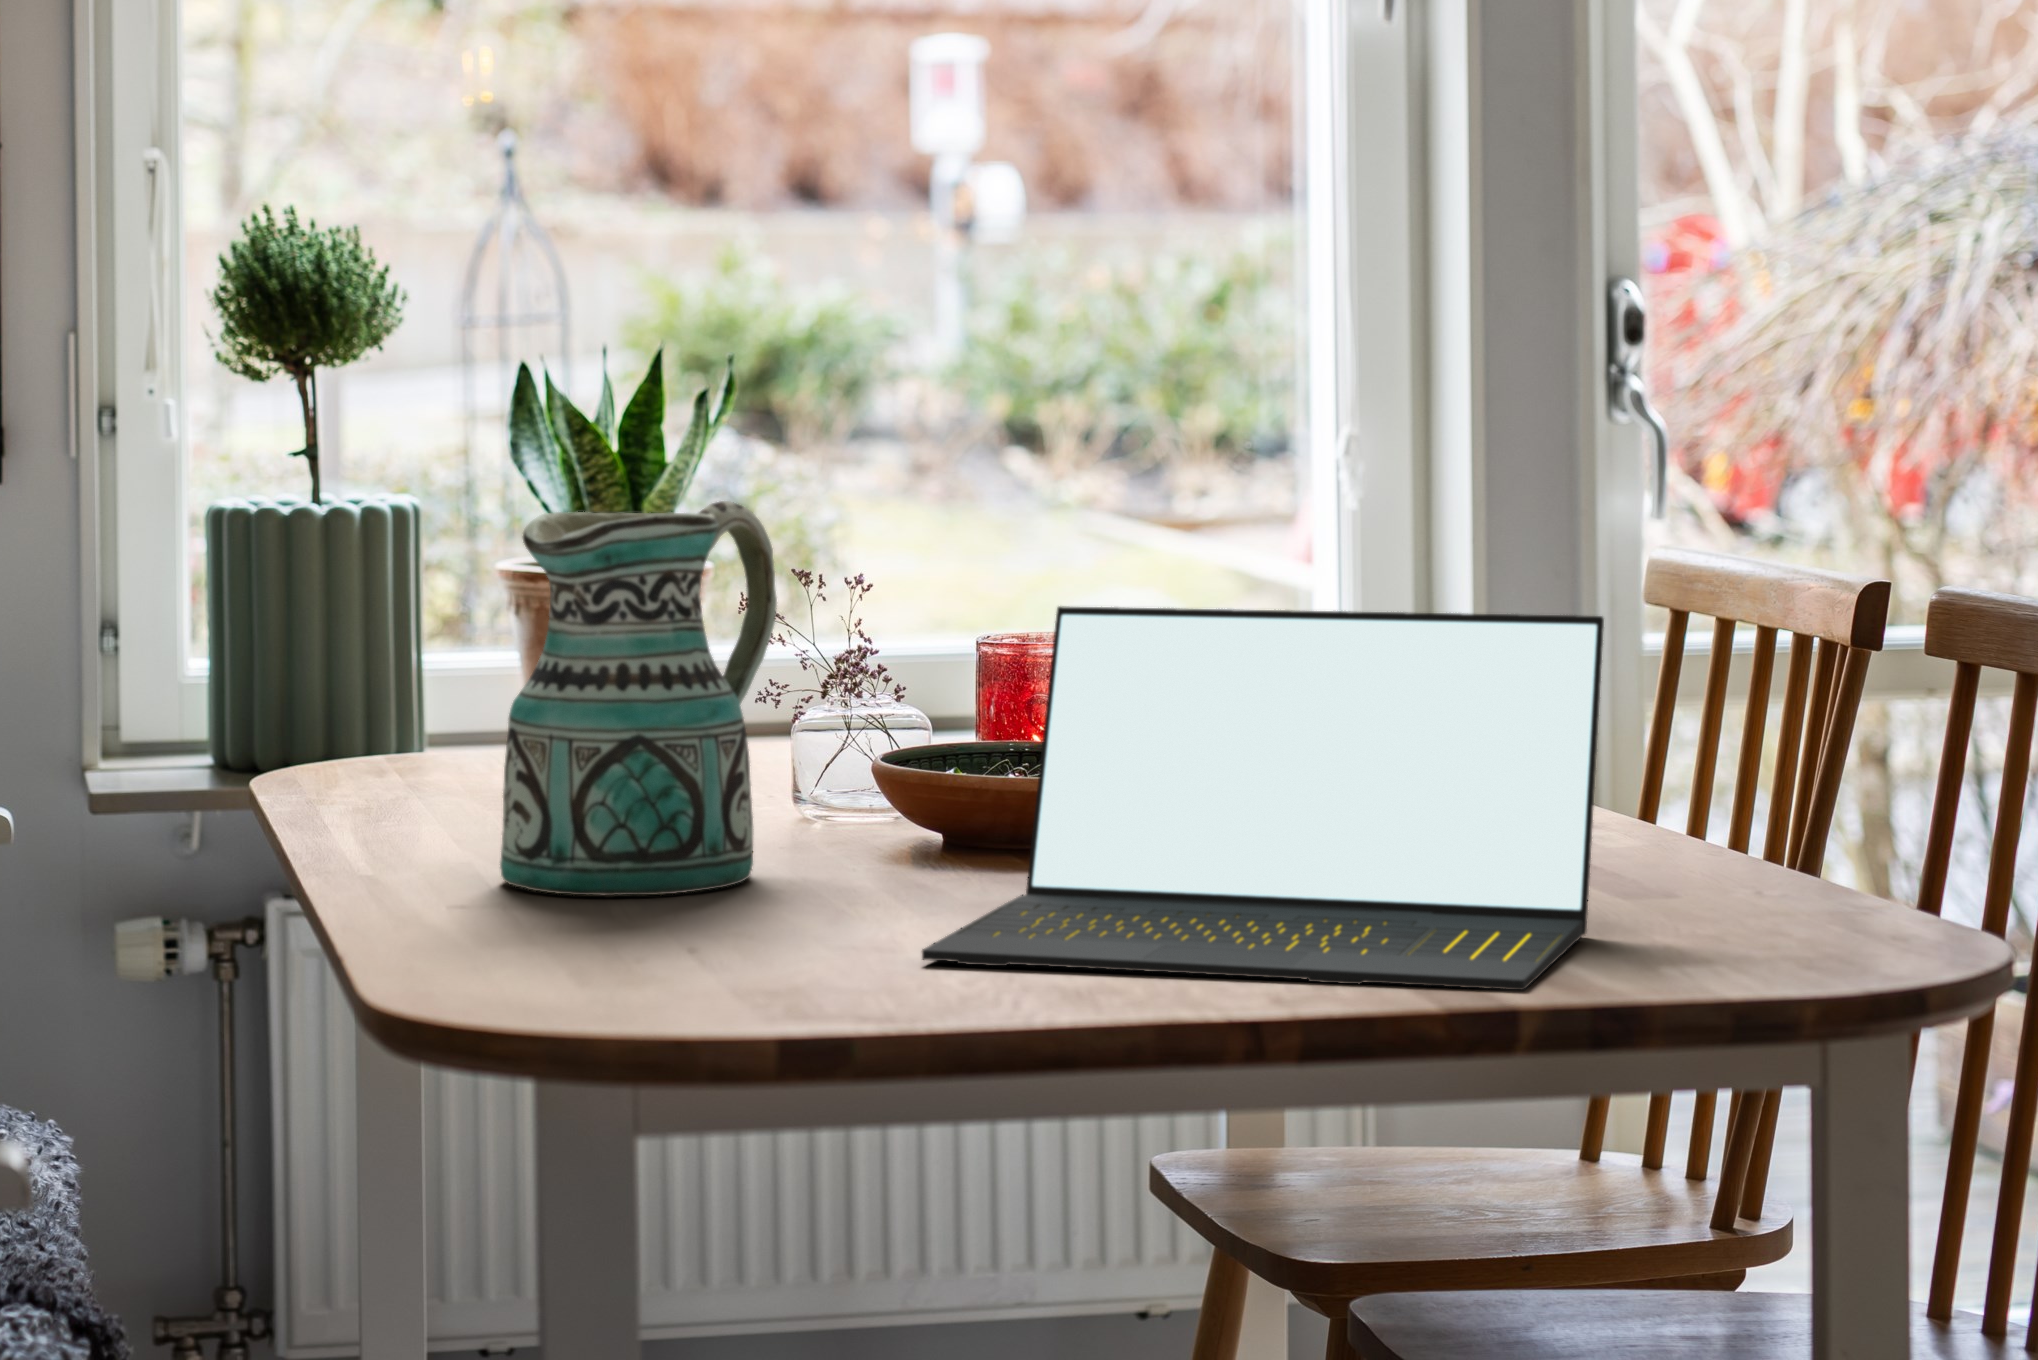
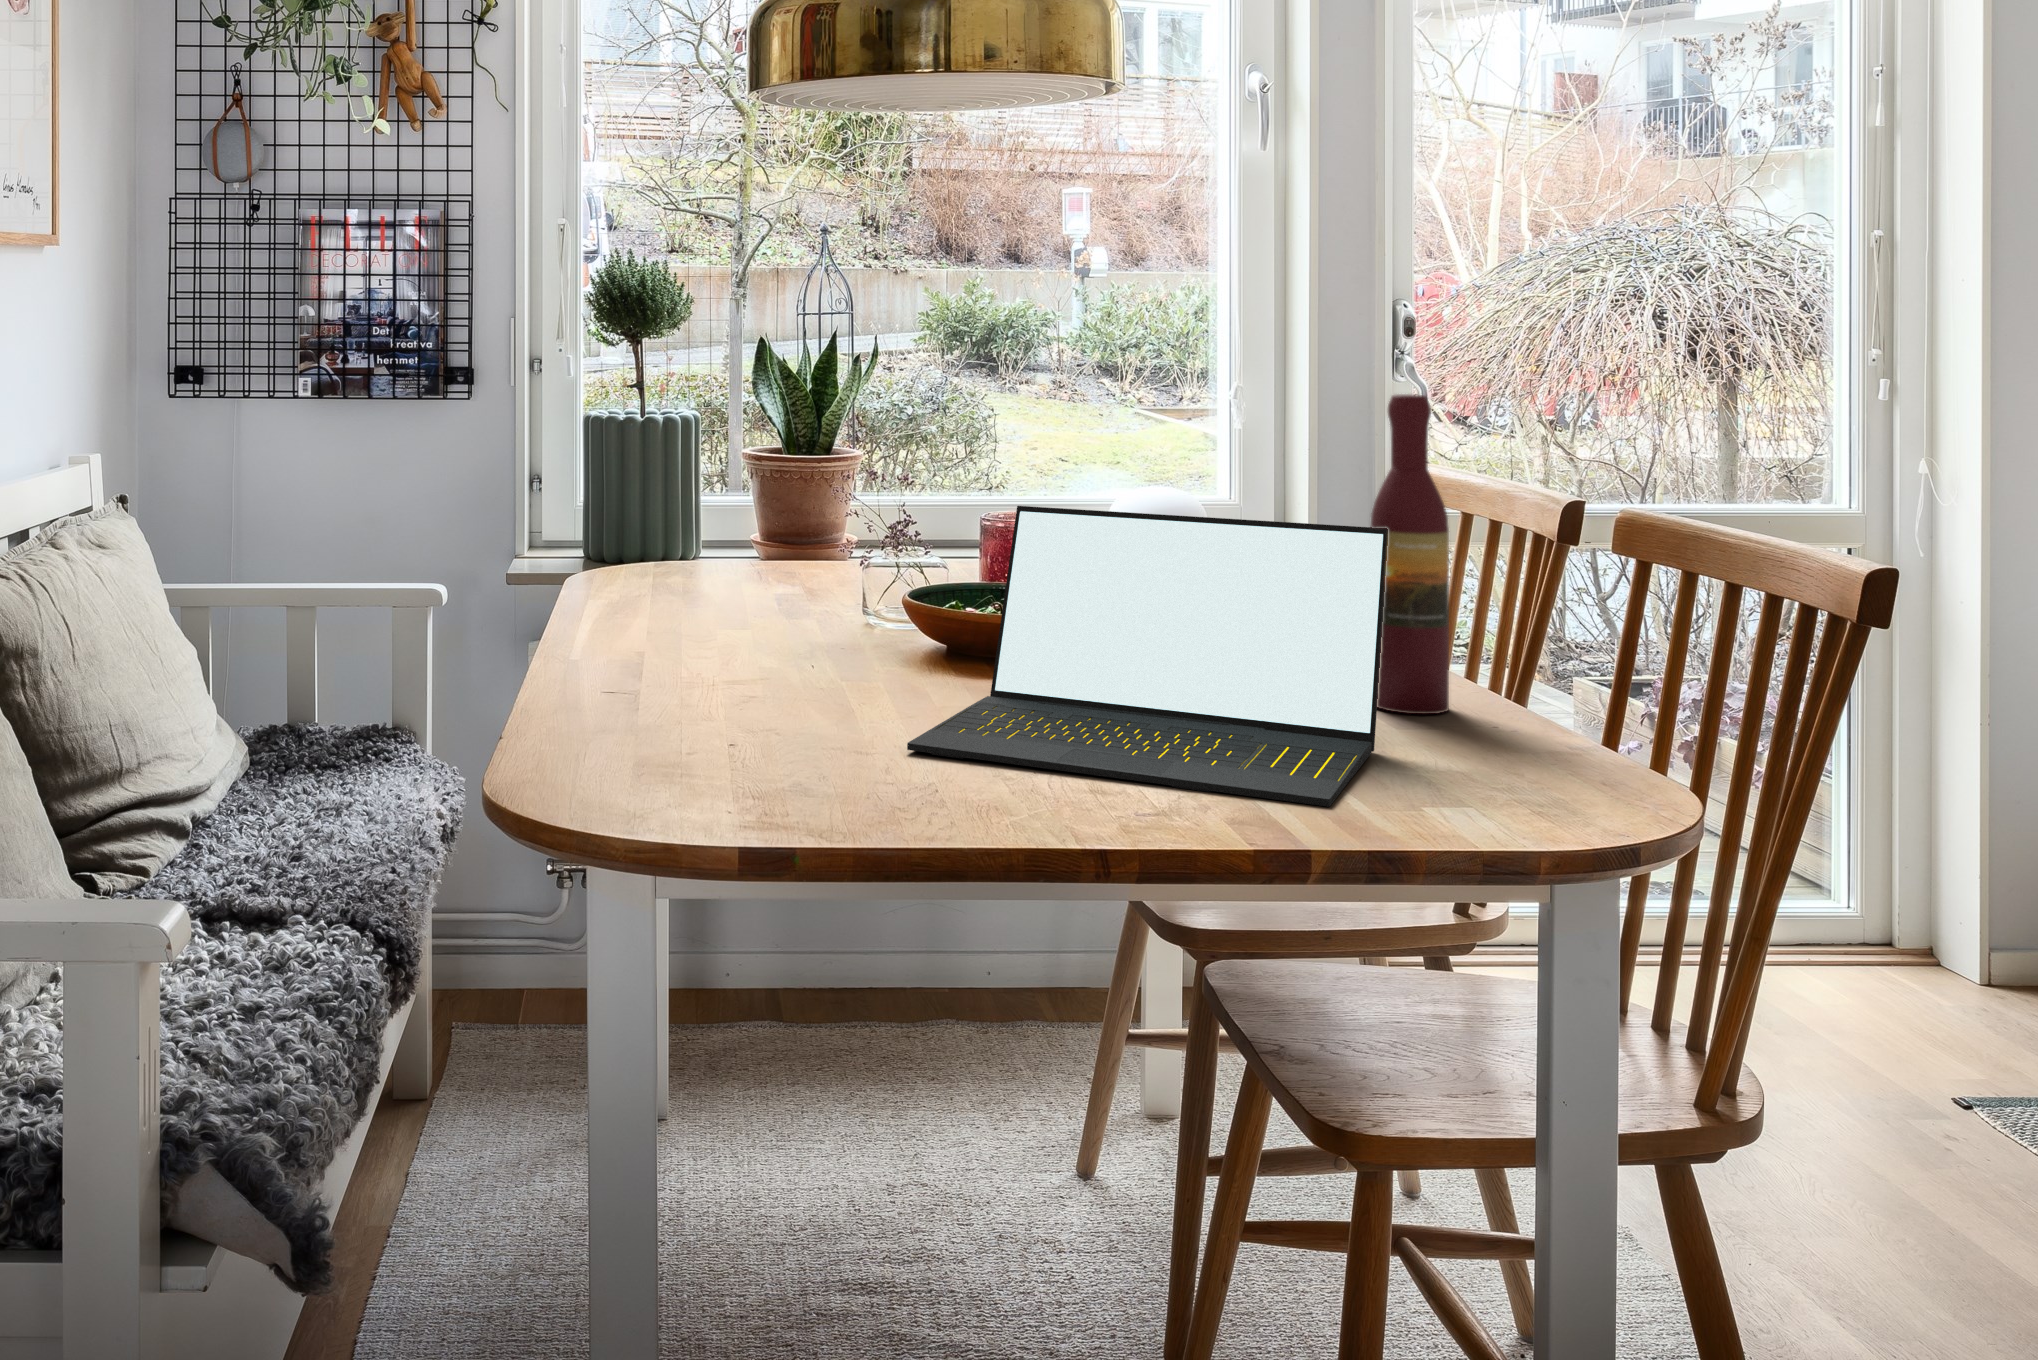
wine bottle: none [1581,421,1696,895] -> present [1371,394,1449,714]
ceramic pitcher: present [500,501,777,896] -> none [671,429,851,678]

